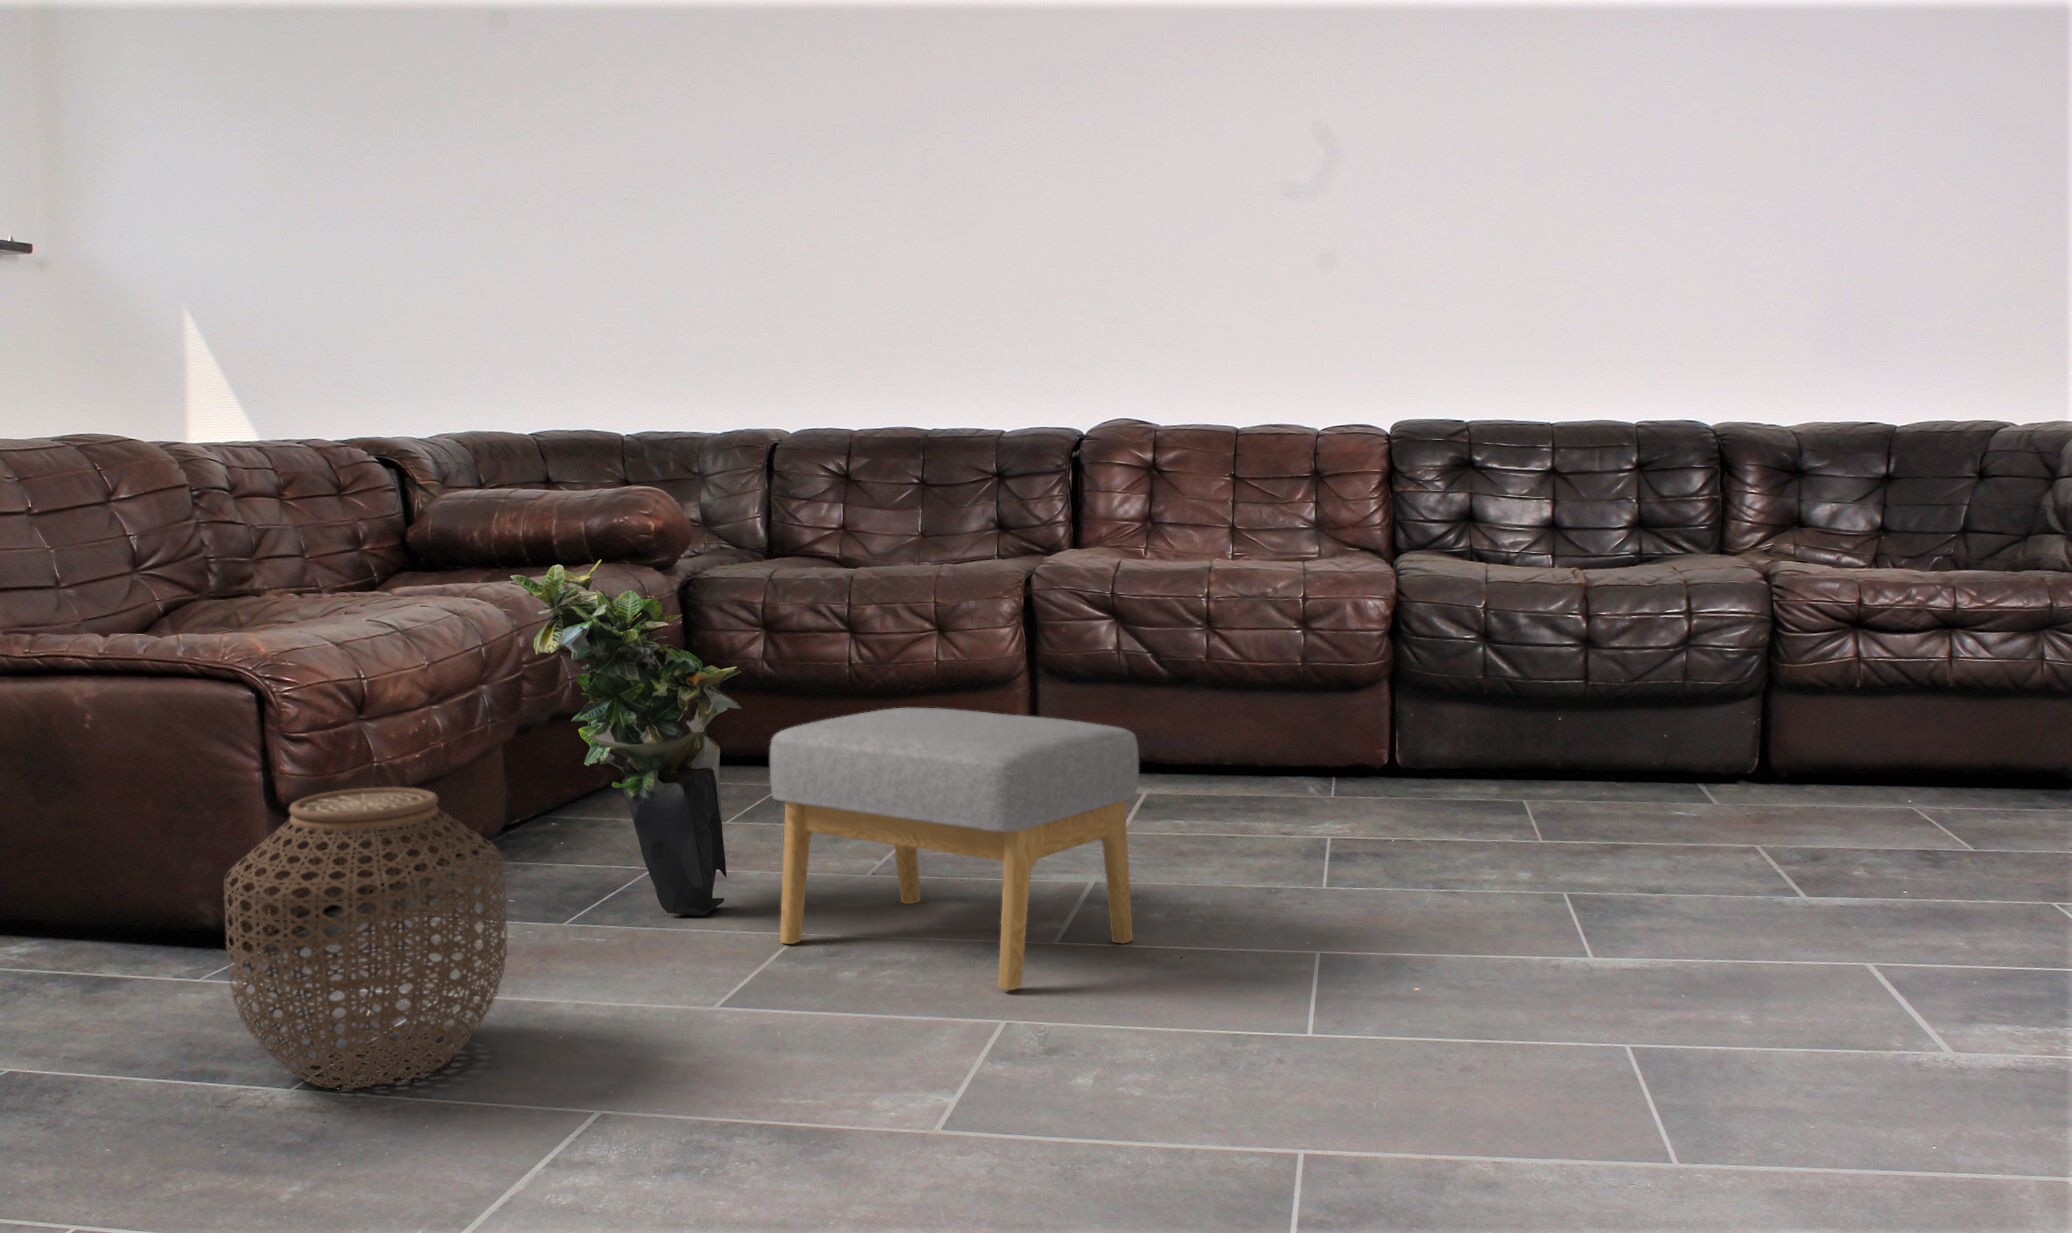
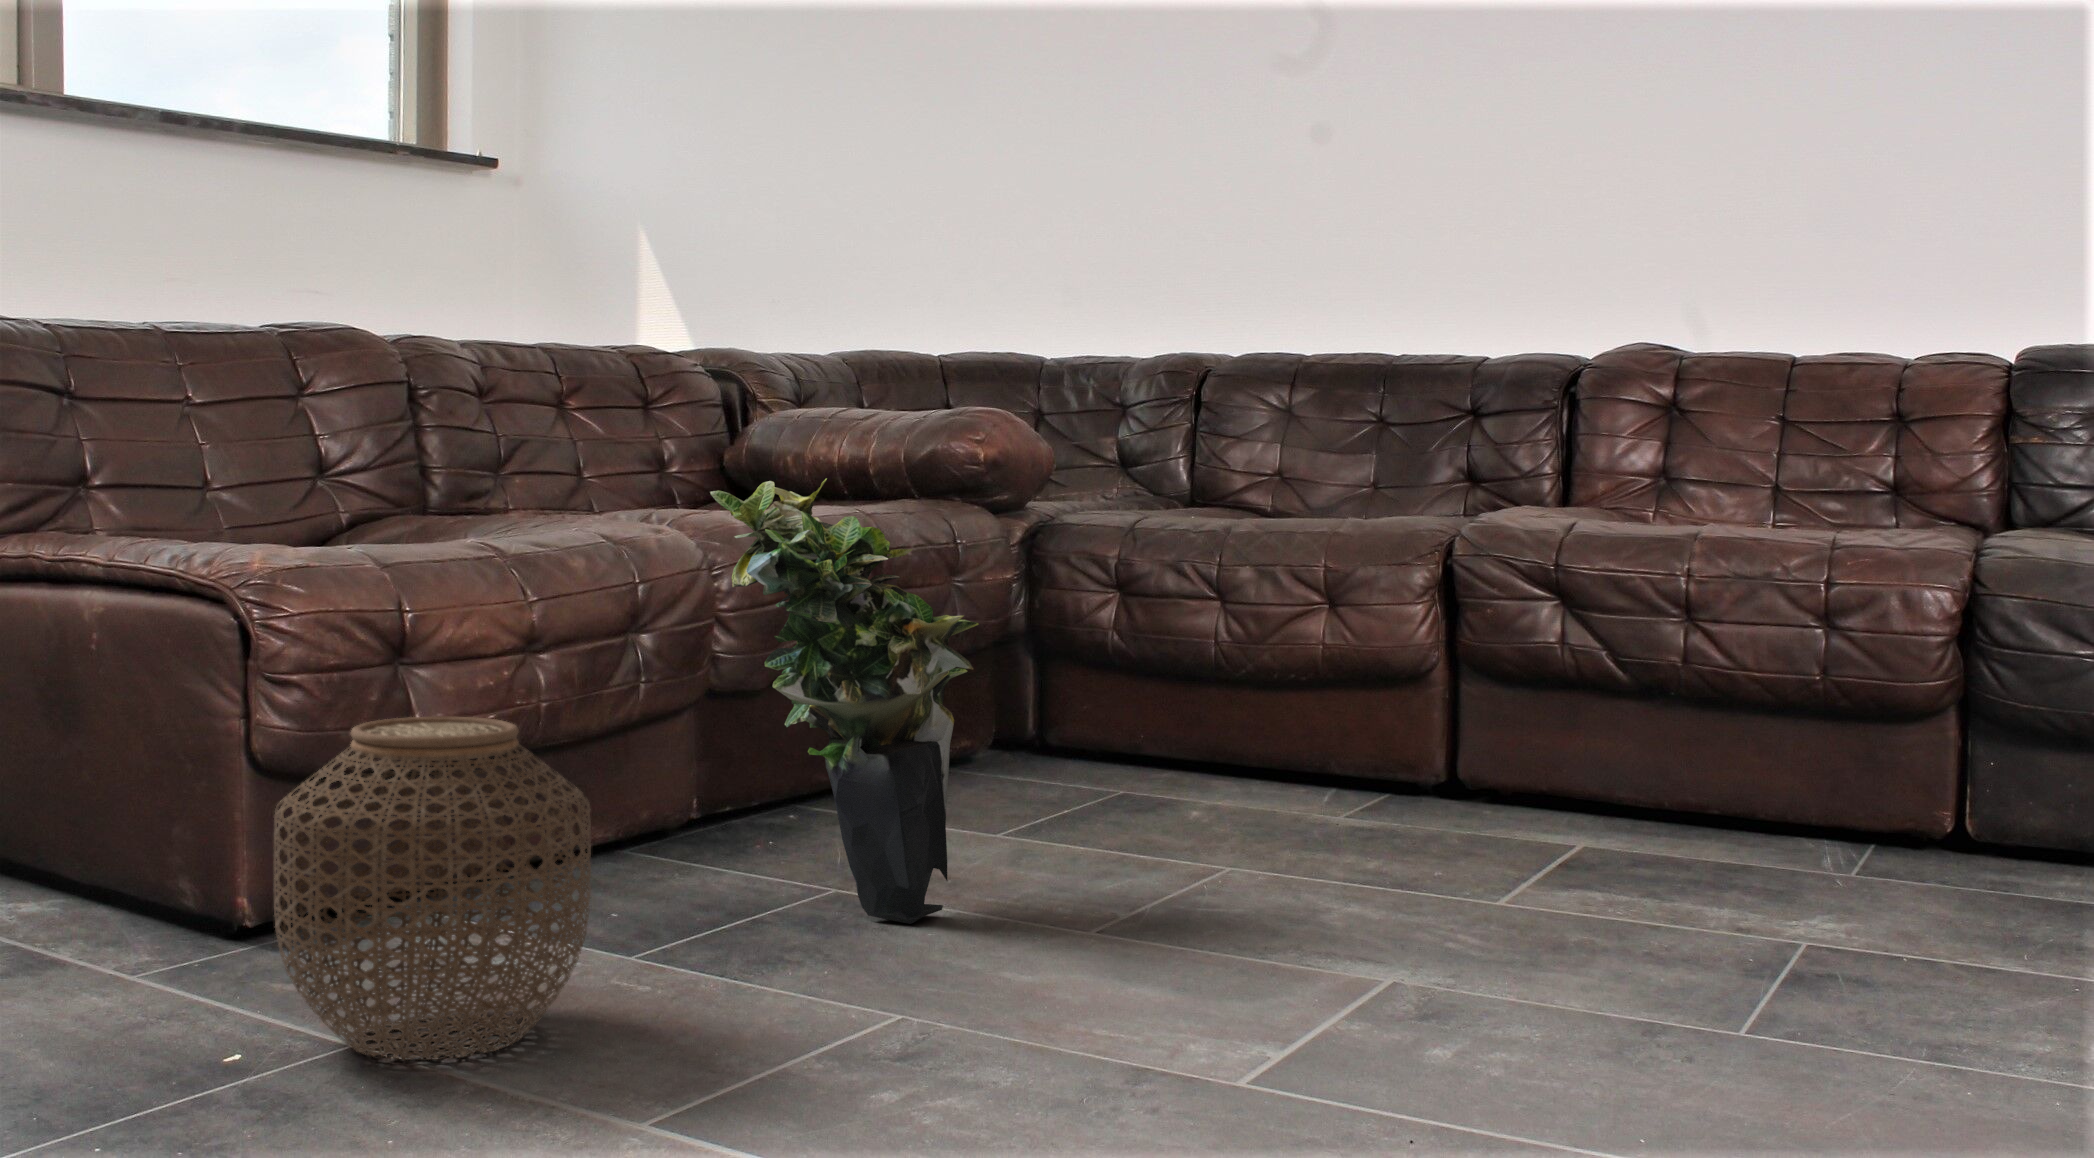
footstool: present [770,708,1139,990] -> none [972,682,1436,1044]

